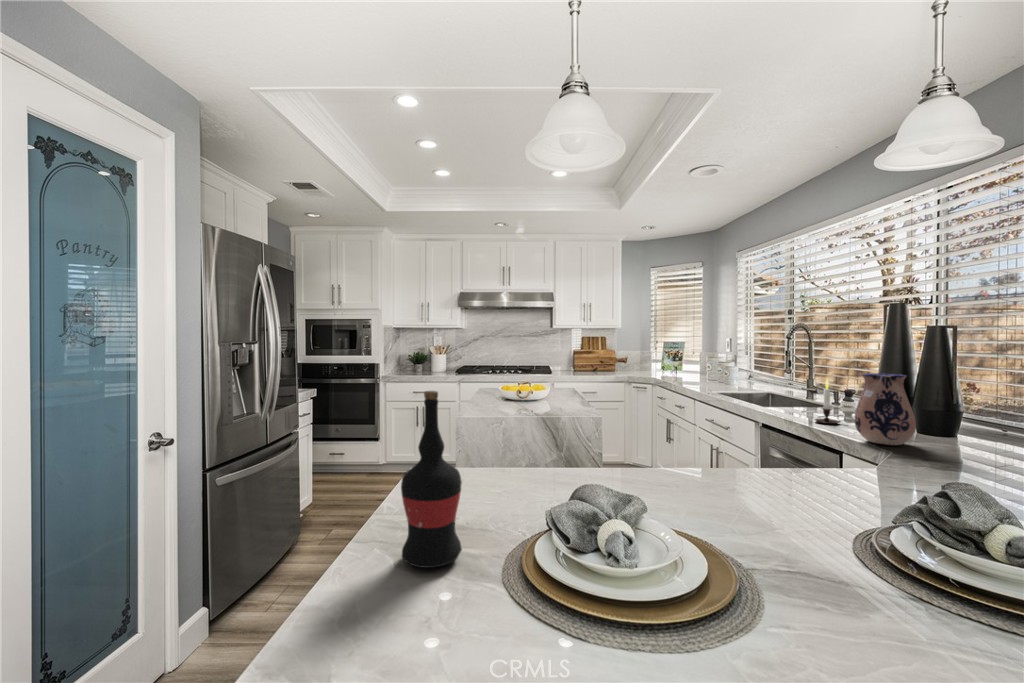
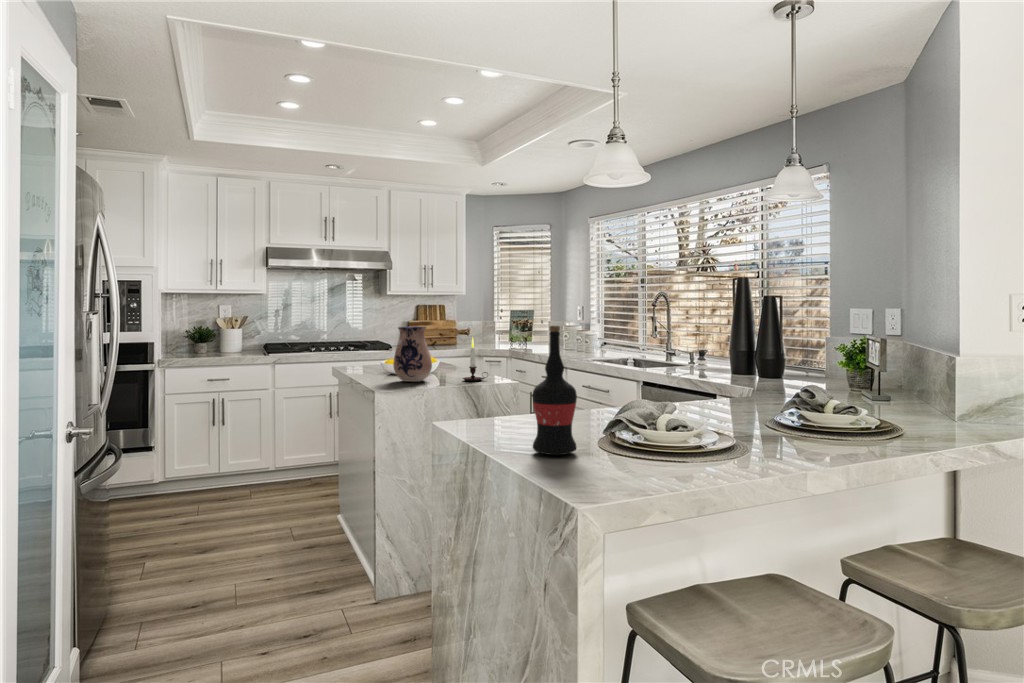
ceramic pitcher: present [854,373,916,445] -> present [394,327,432,382]
candle: present [815,379,845,424] -> present [463,337,488,381]

